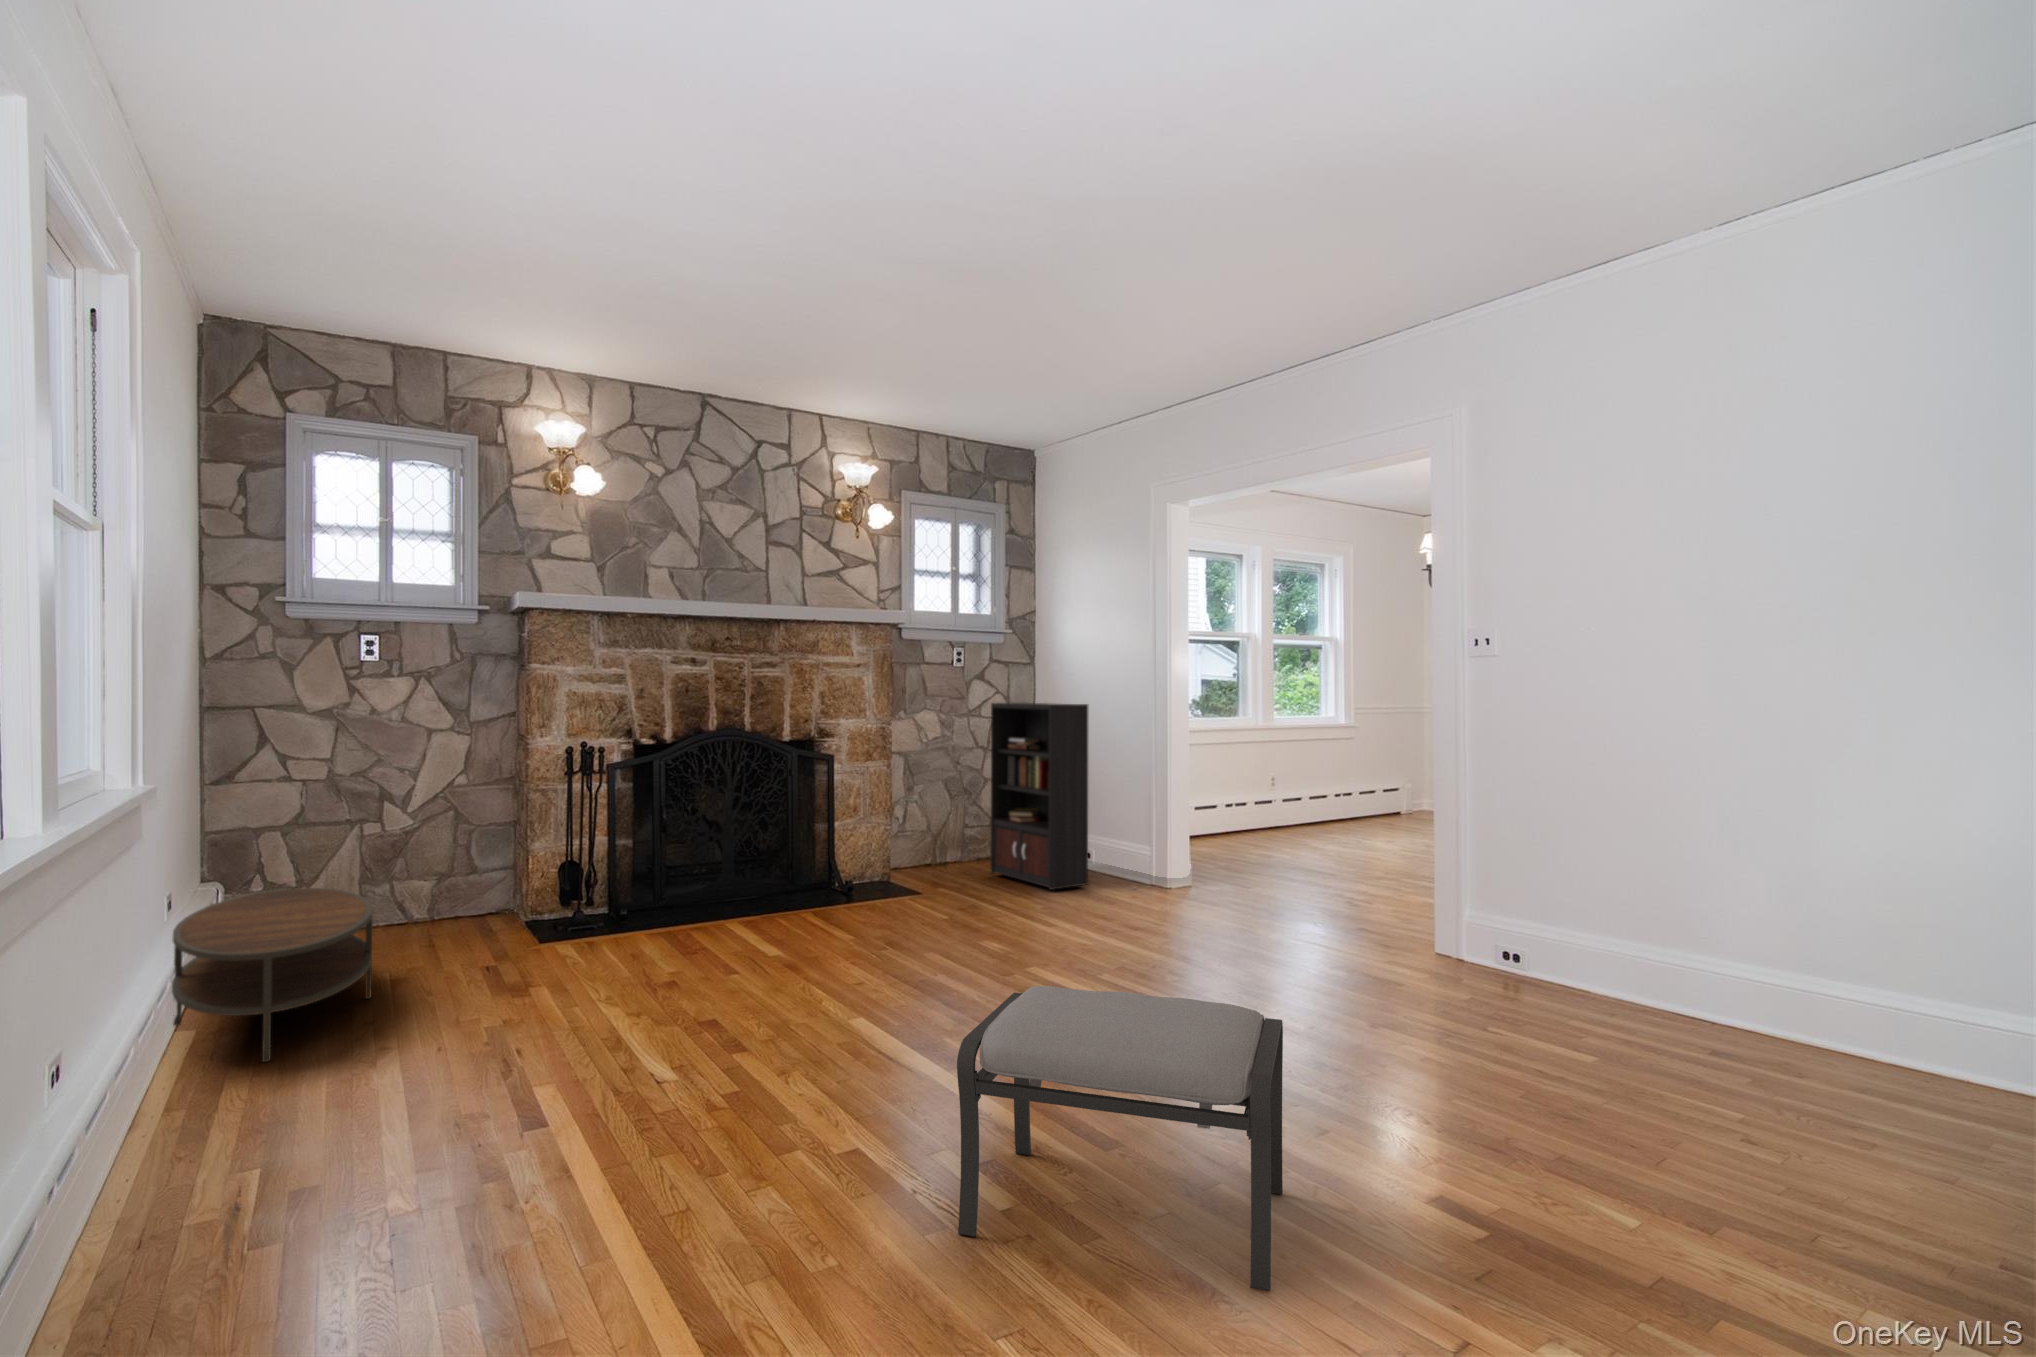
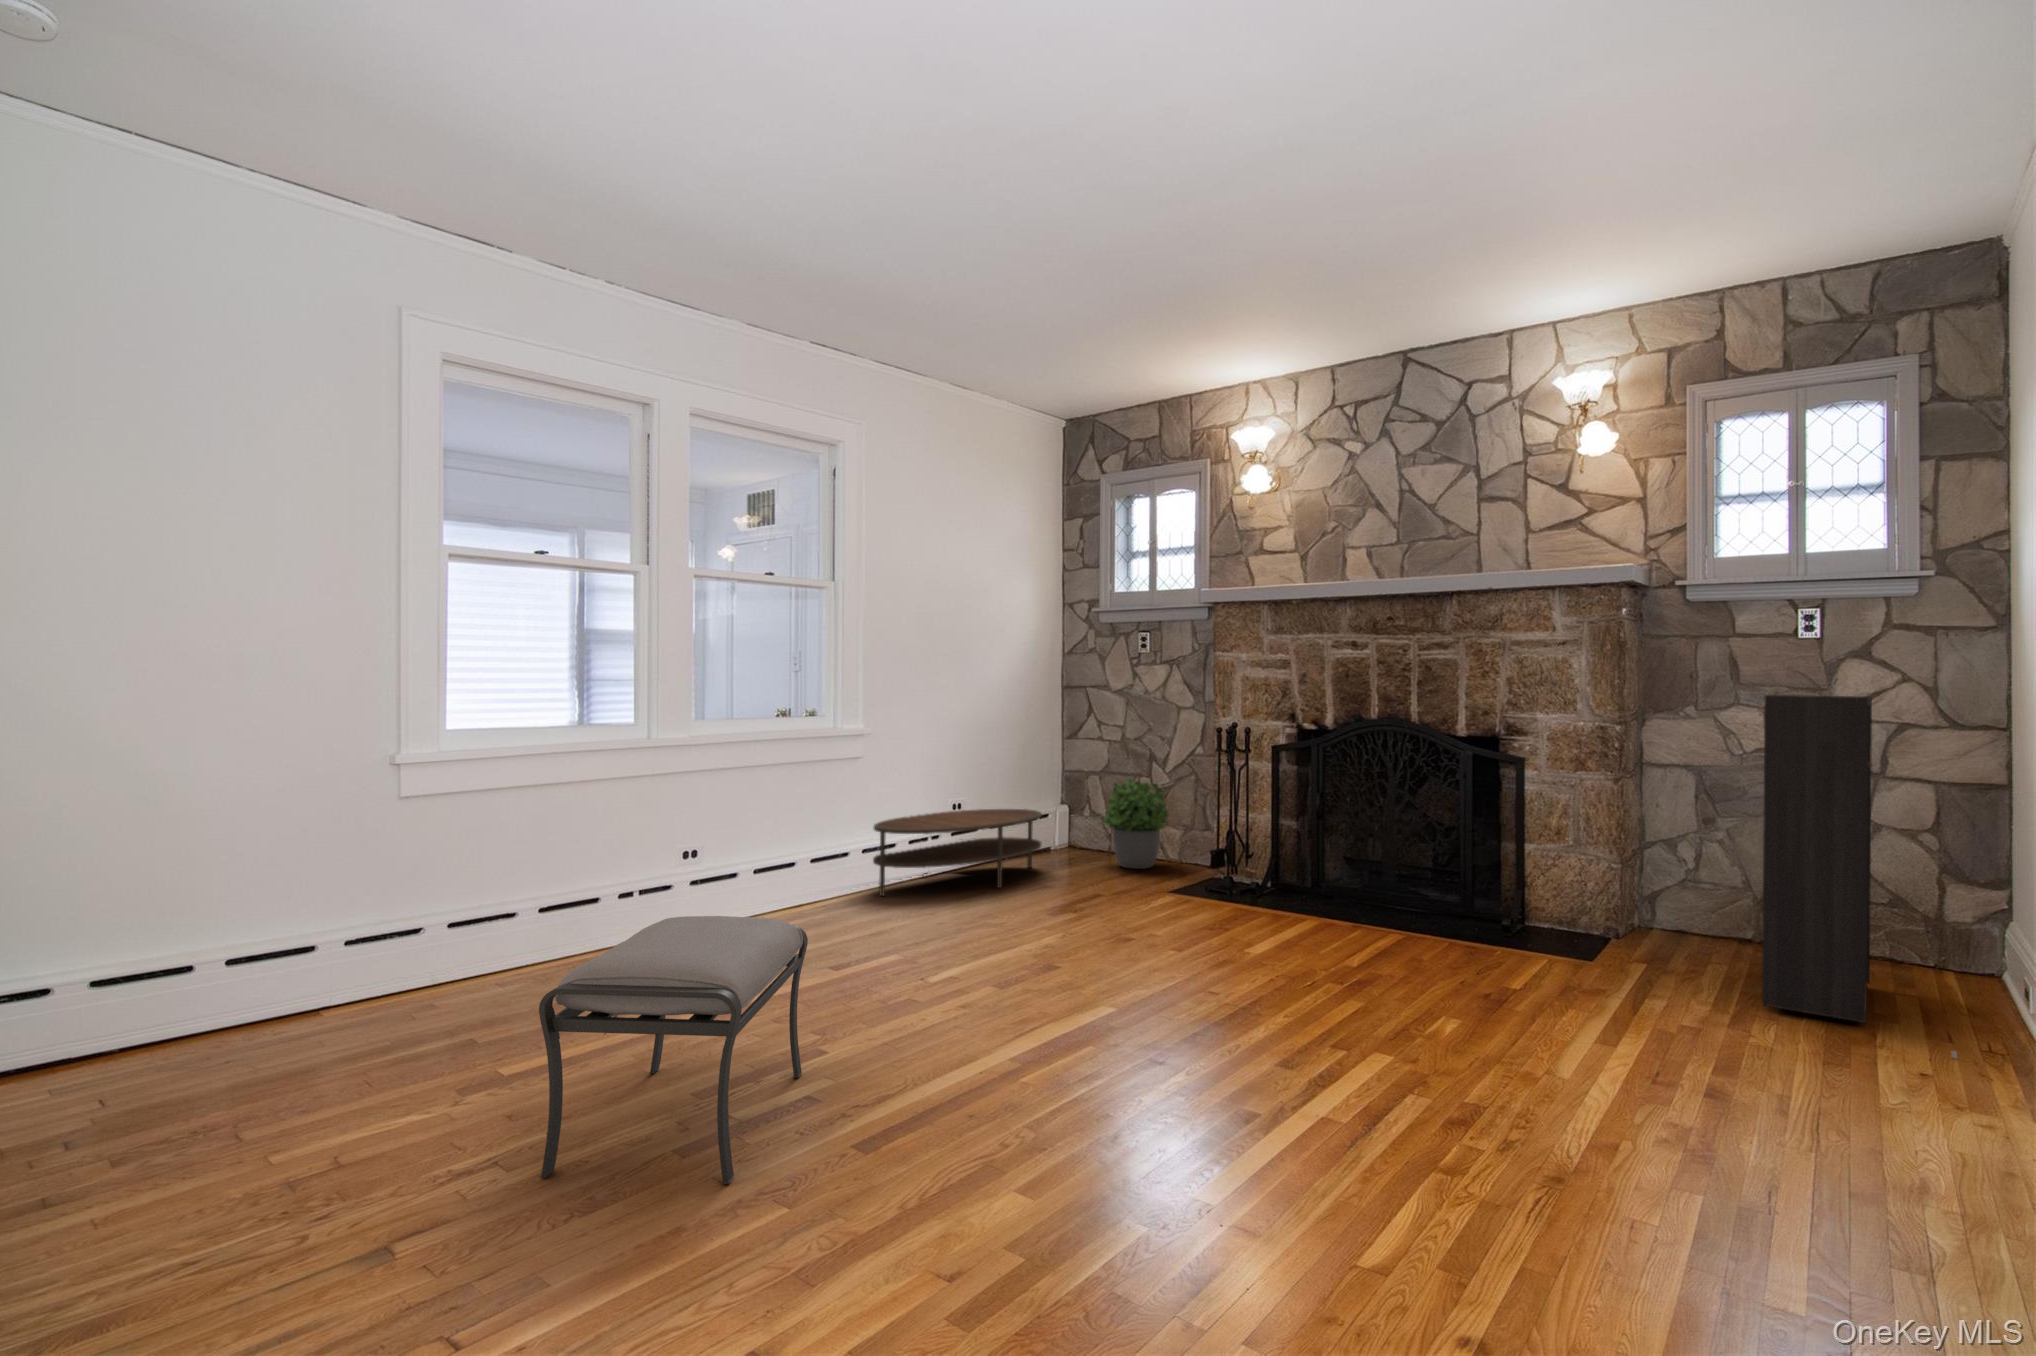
potted plant: none [348,821,458,939] -> present [1104,778,1169,869]

